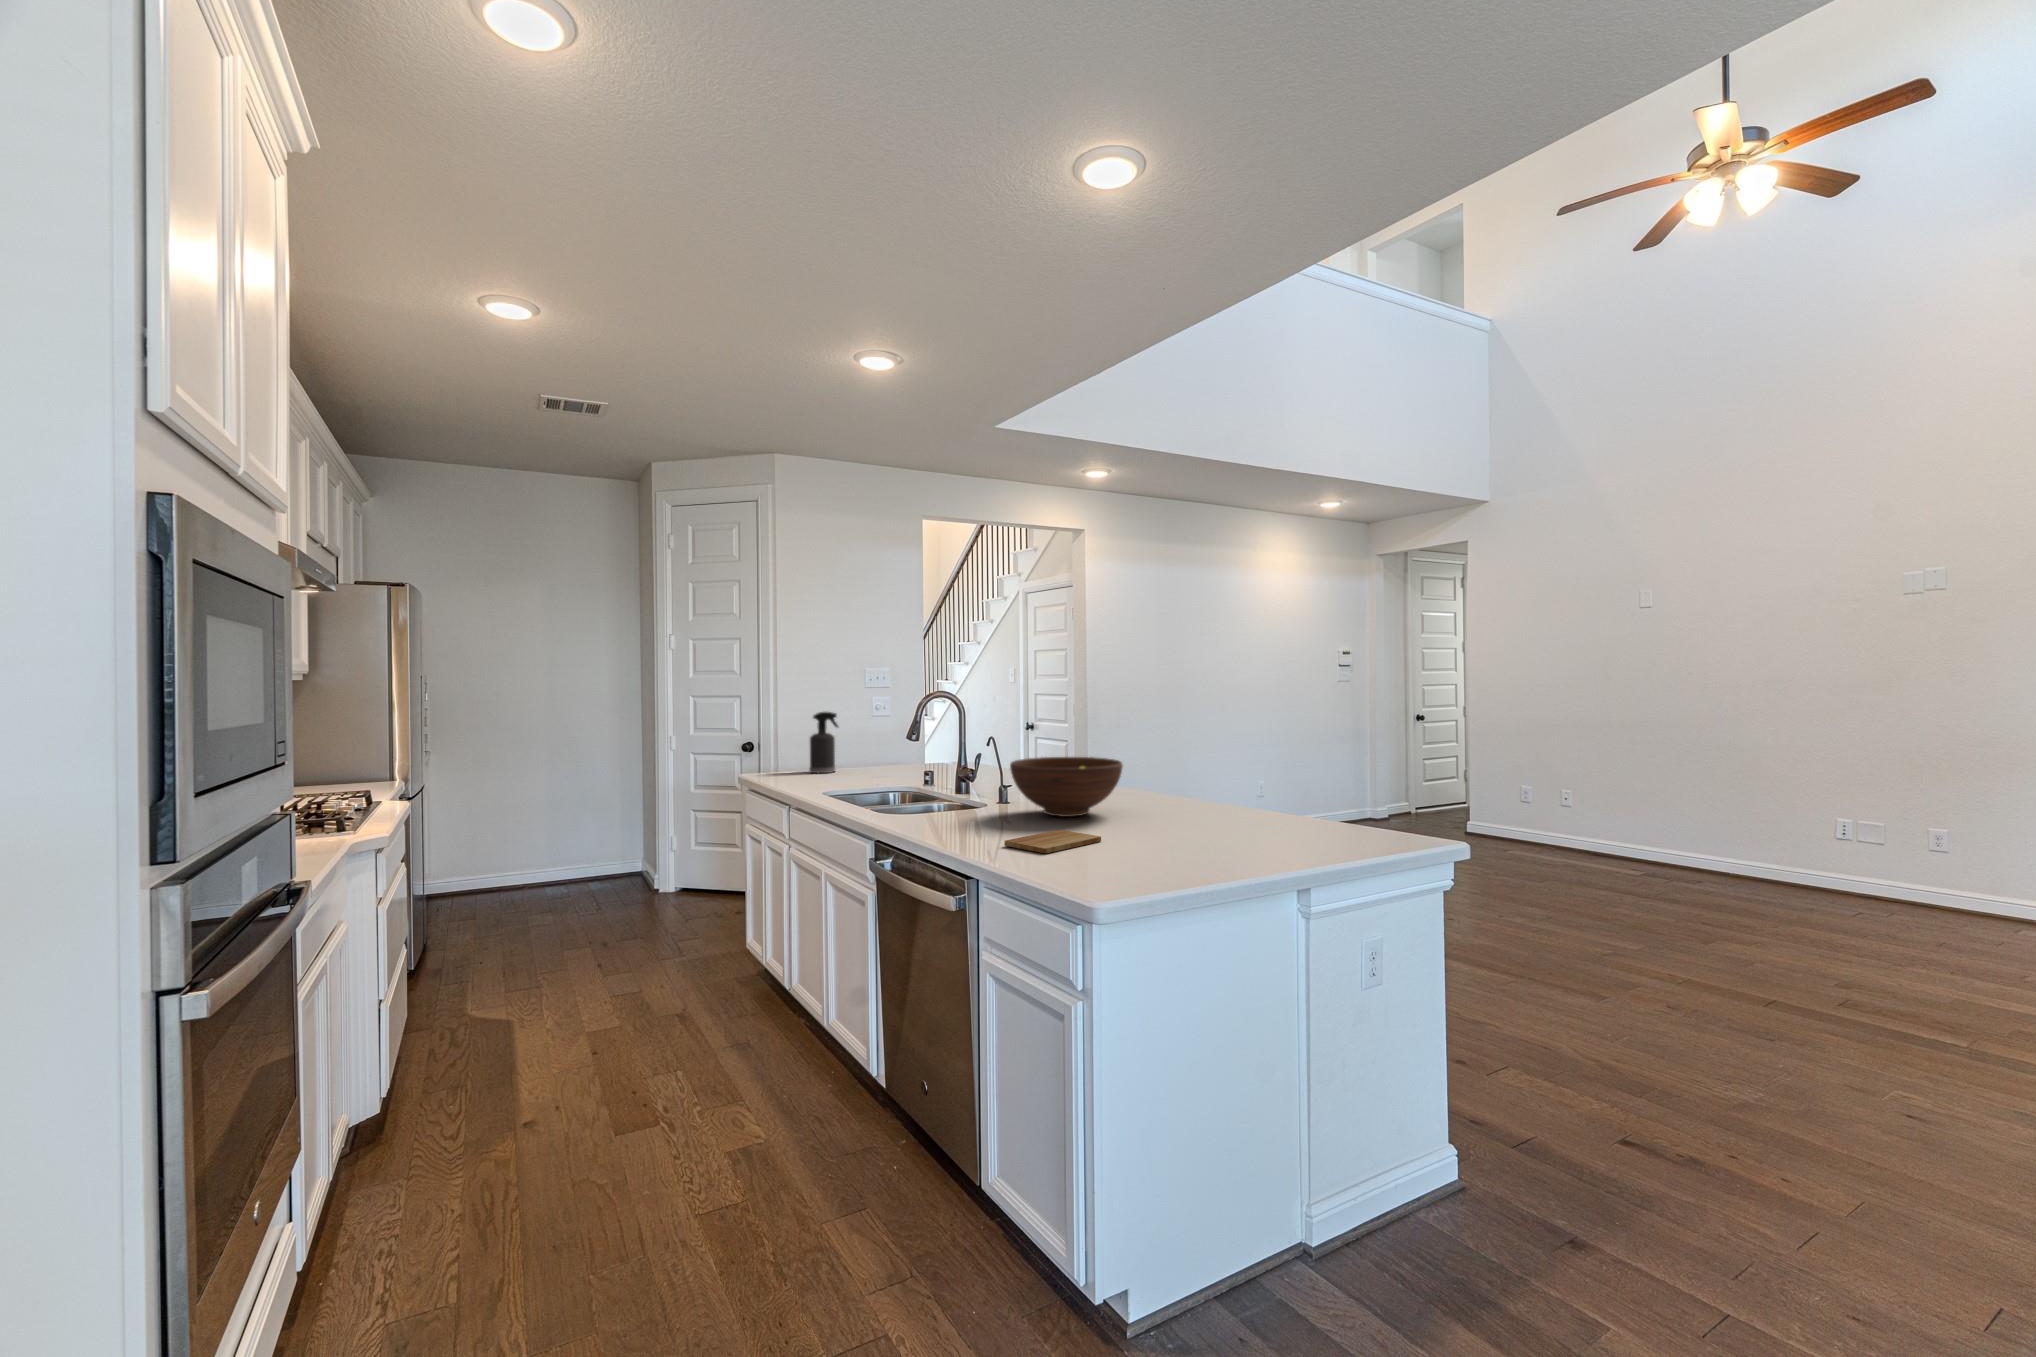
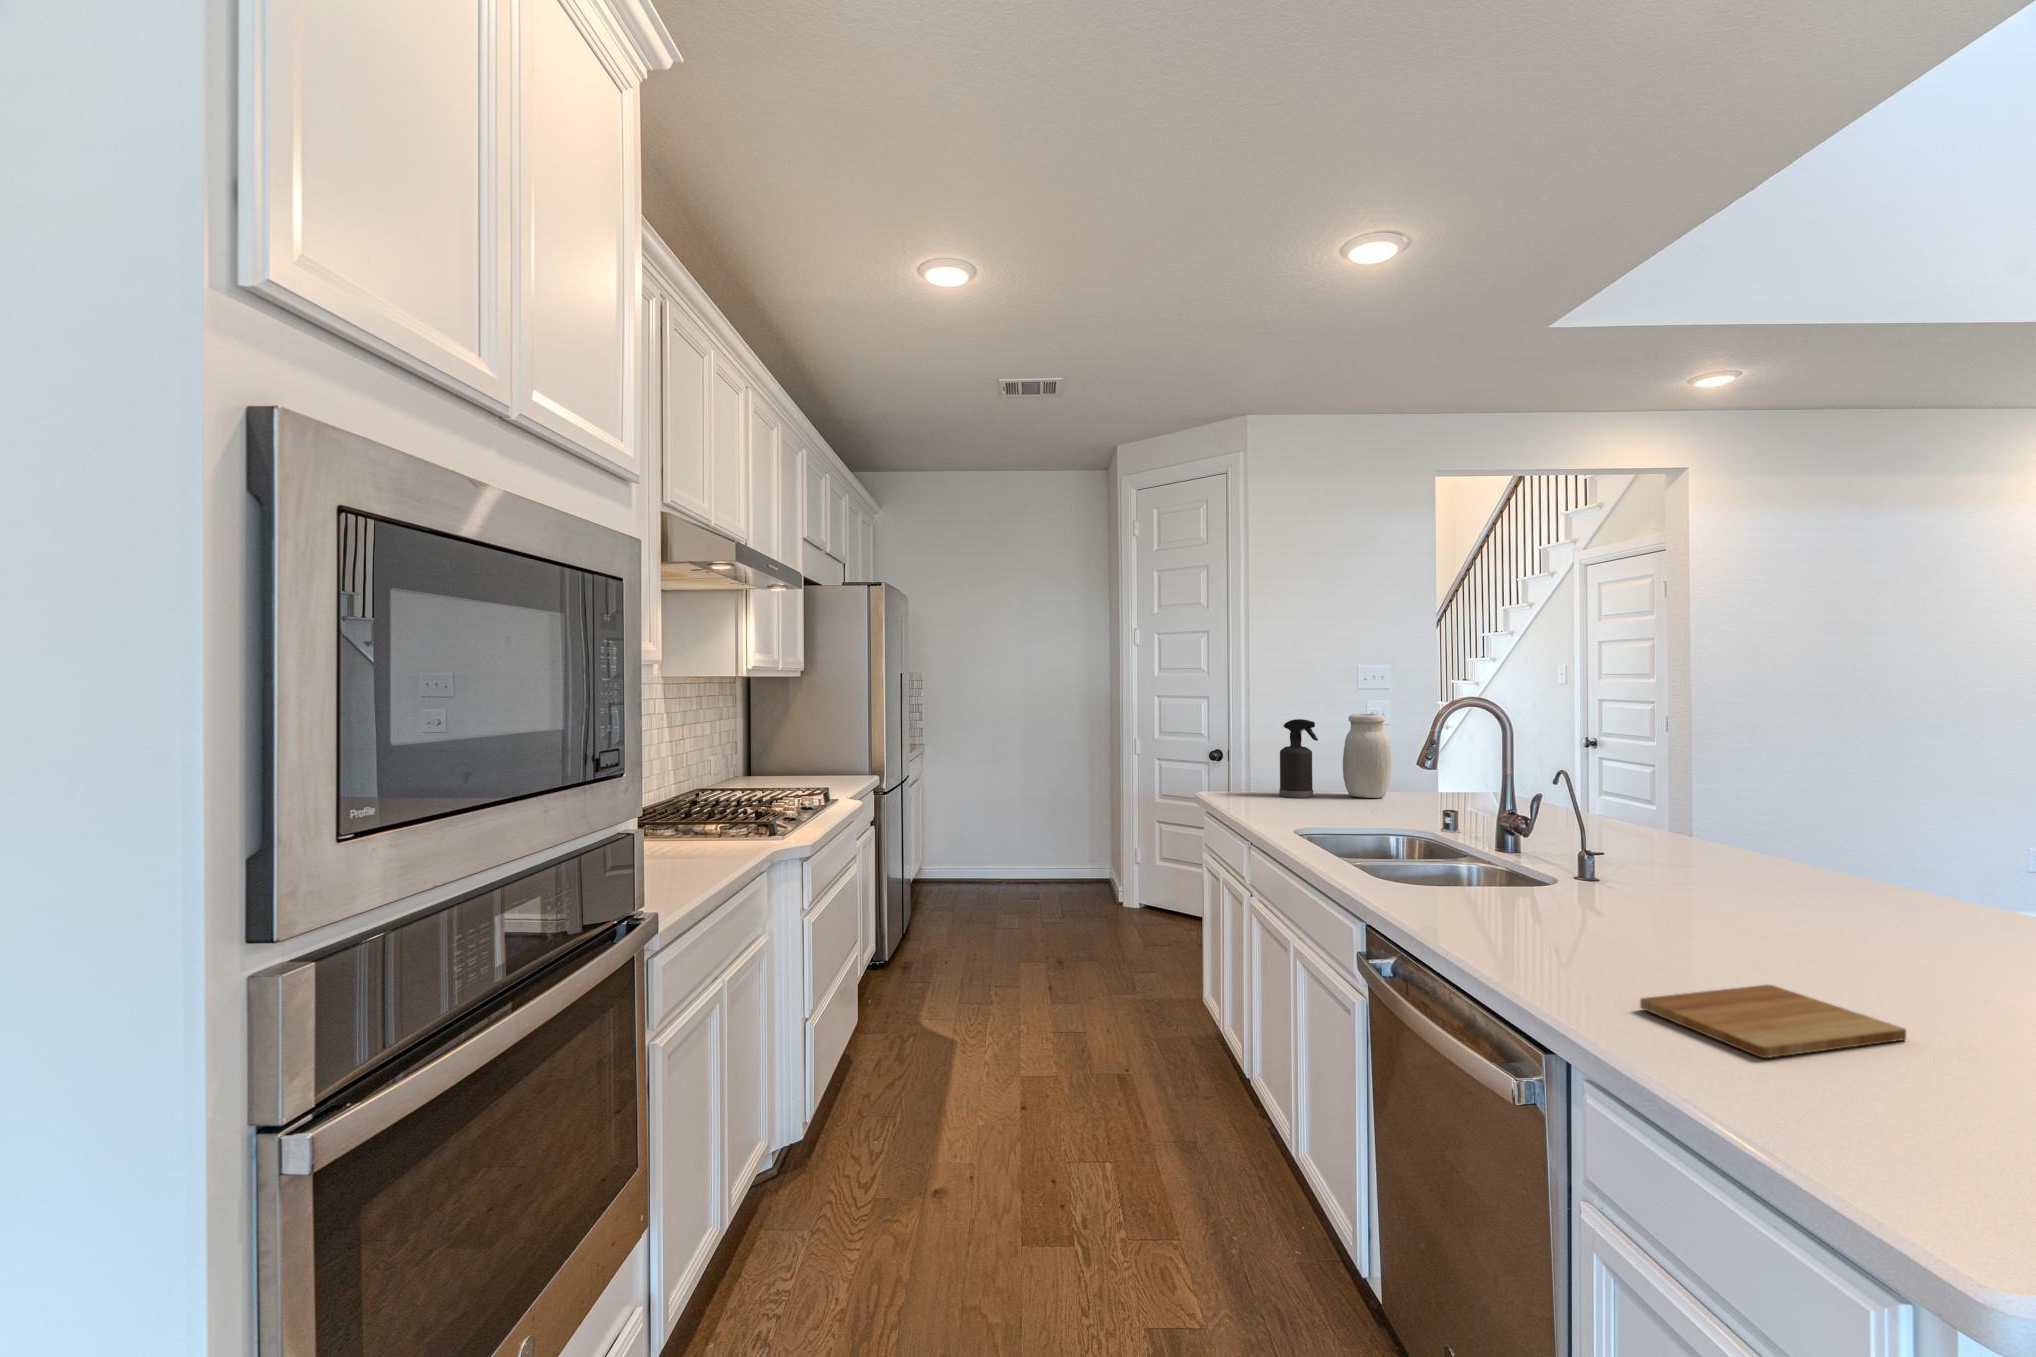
jar: none [858,706,892,770] -> present [1343,714,1391,798]
fruit bowl: present [1010,757,1123,817] -> none [1621,816,1907,942]

